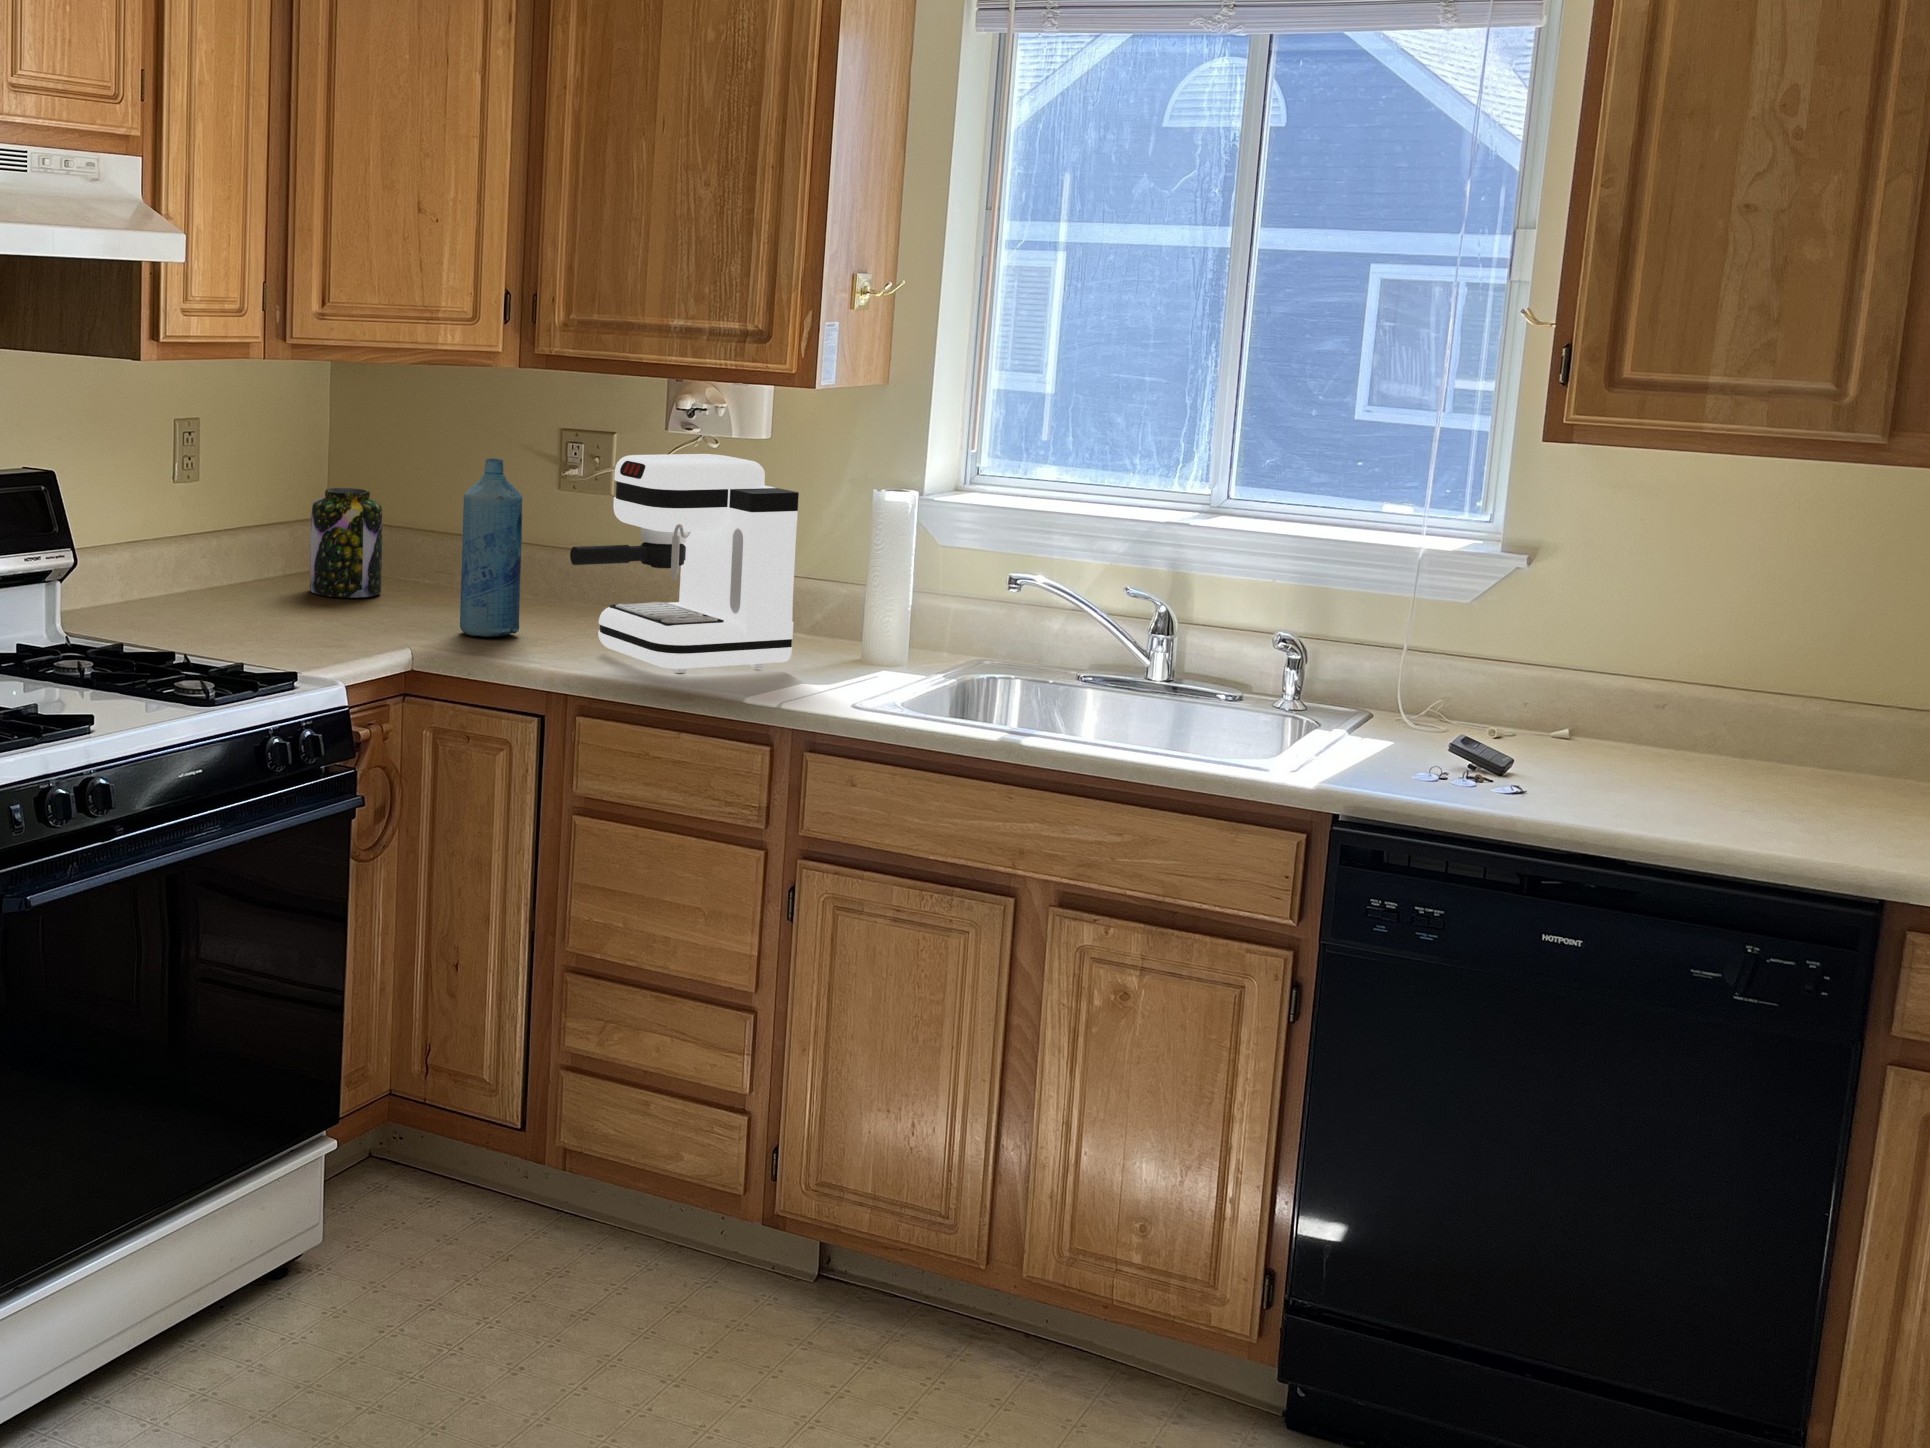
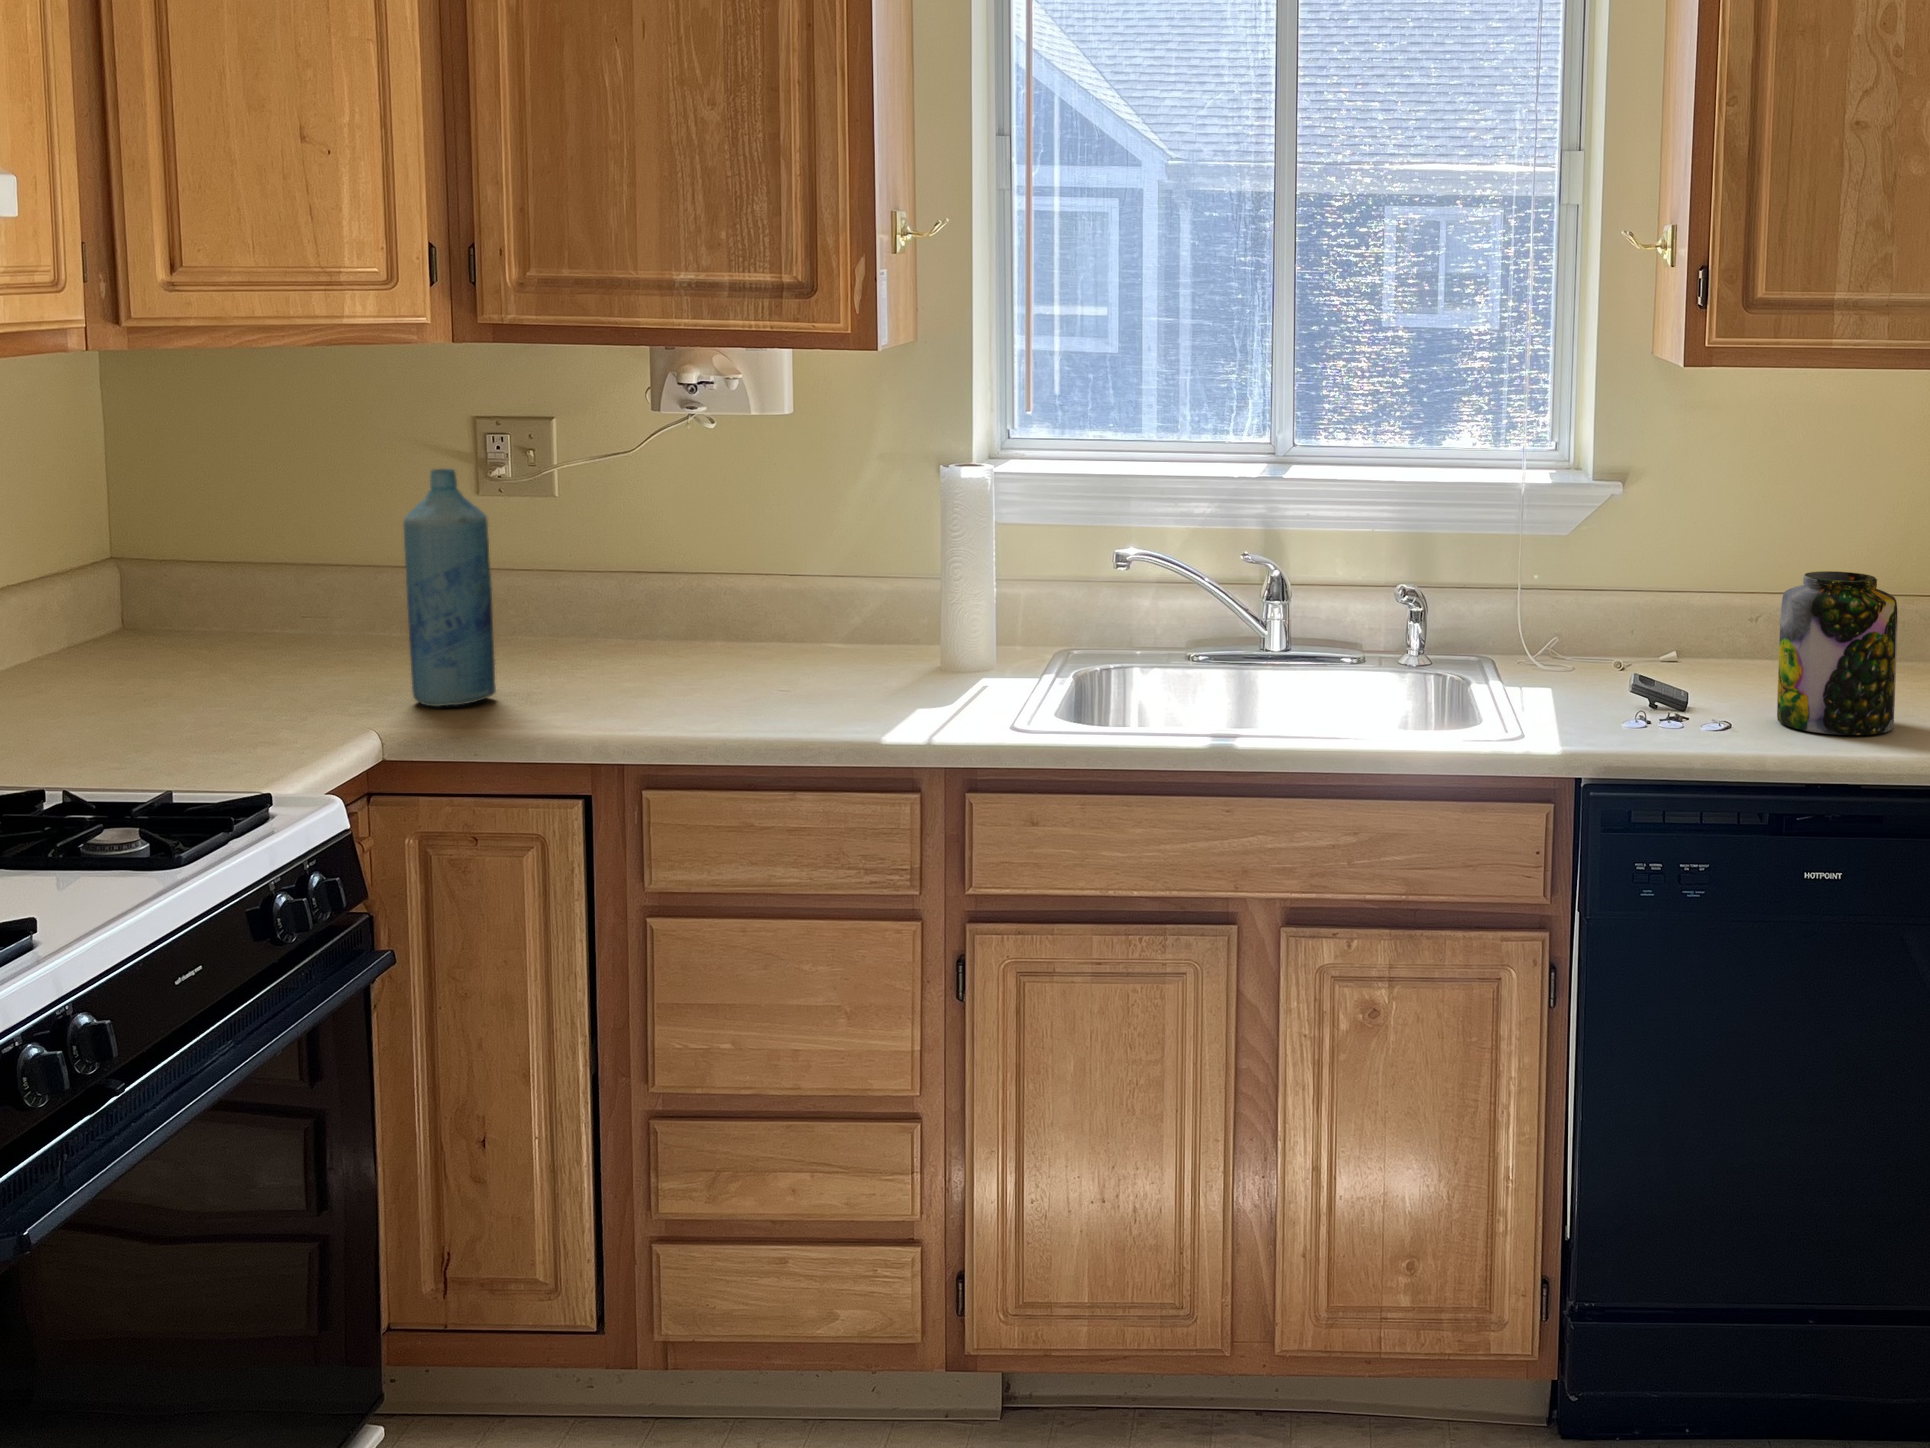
coffee maker: present [570,454,799,673] -> none [590,440,878,719]
jar: present [310,488,382,598] -> present [1777,571,1897,735]

